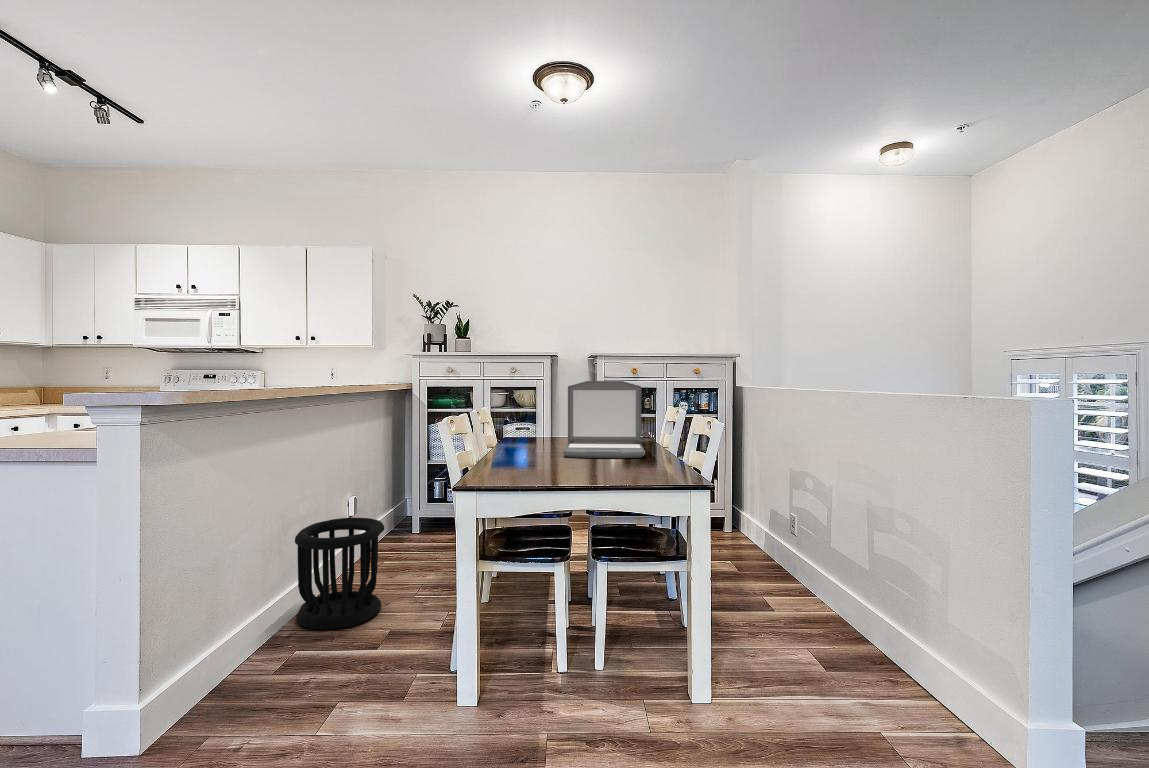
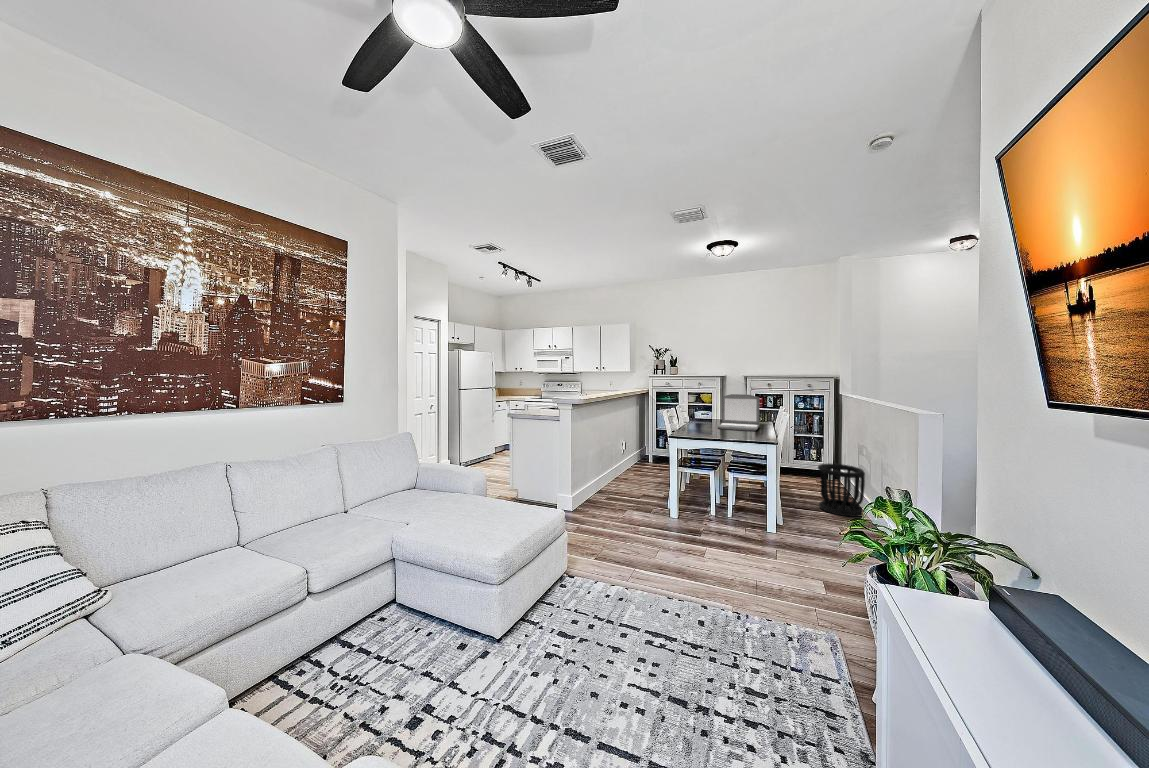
wastebasket: present [295,518,384,629] -> present [818,464,865,517]

